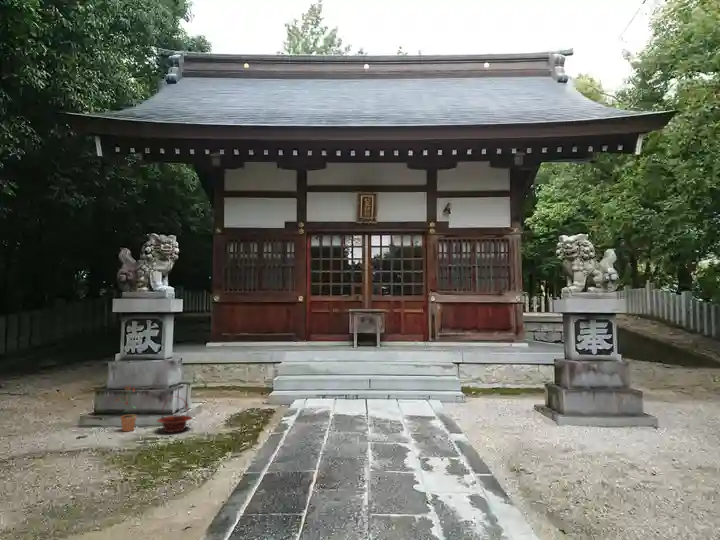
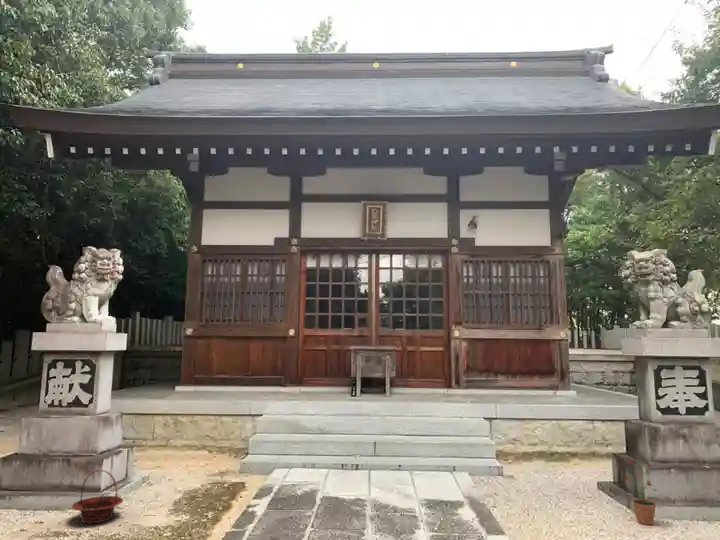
potted plant: present [116,386,137,431] -> present [624,458,656,525]

